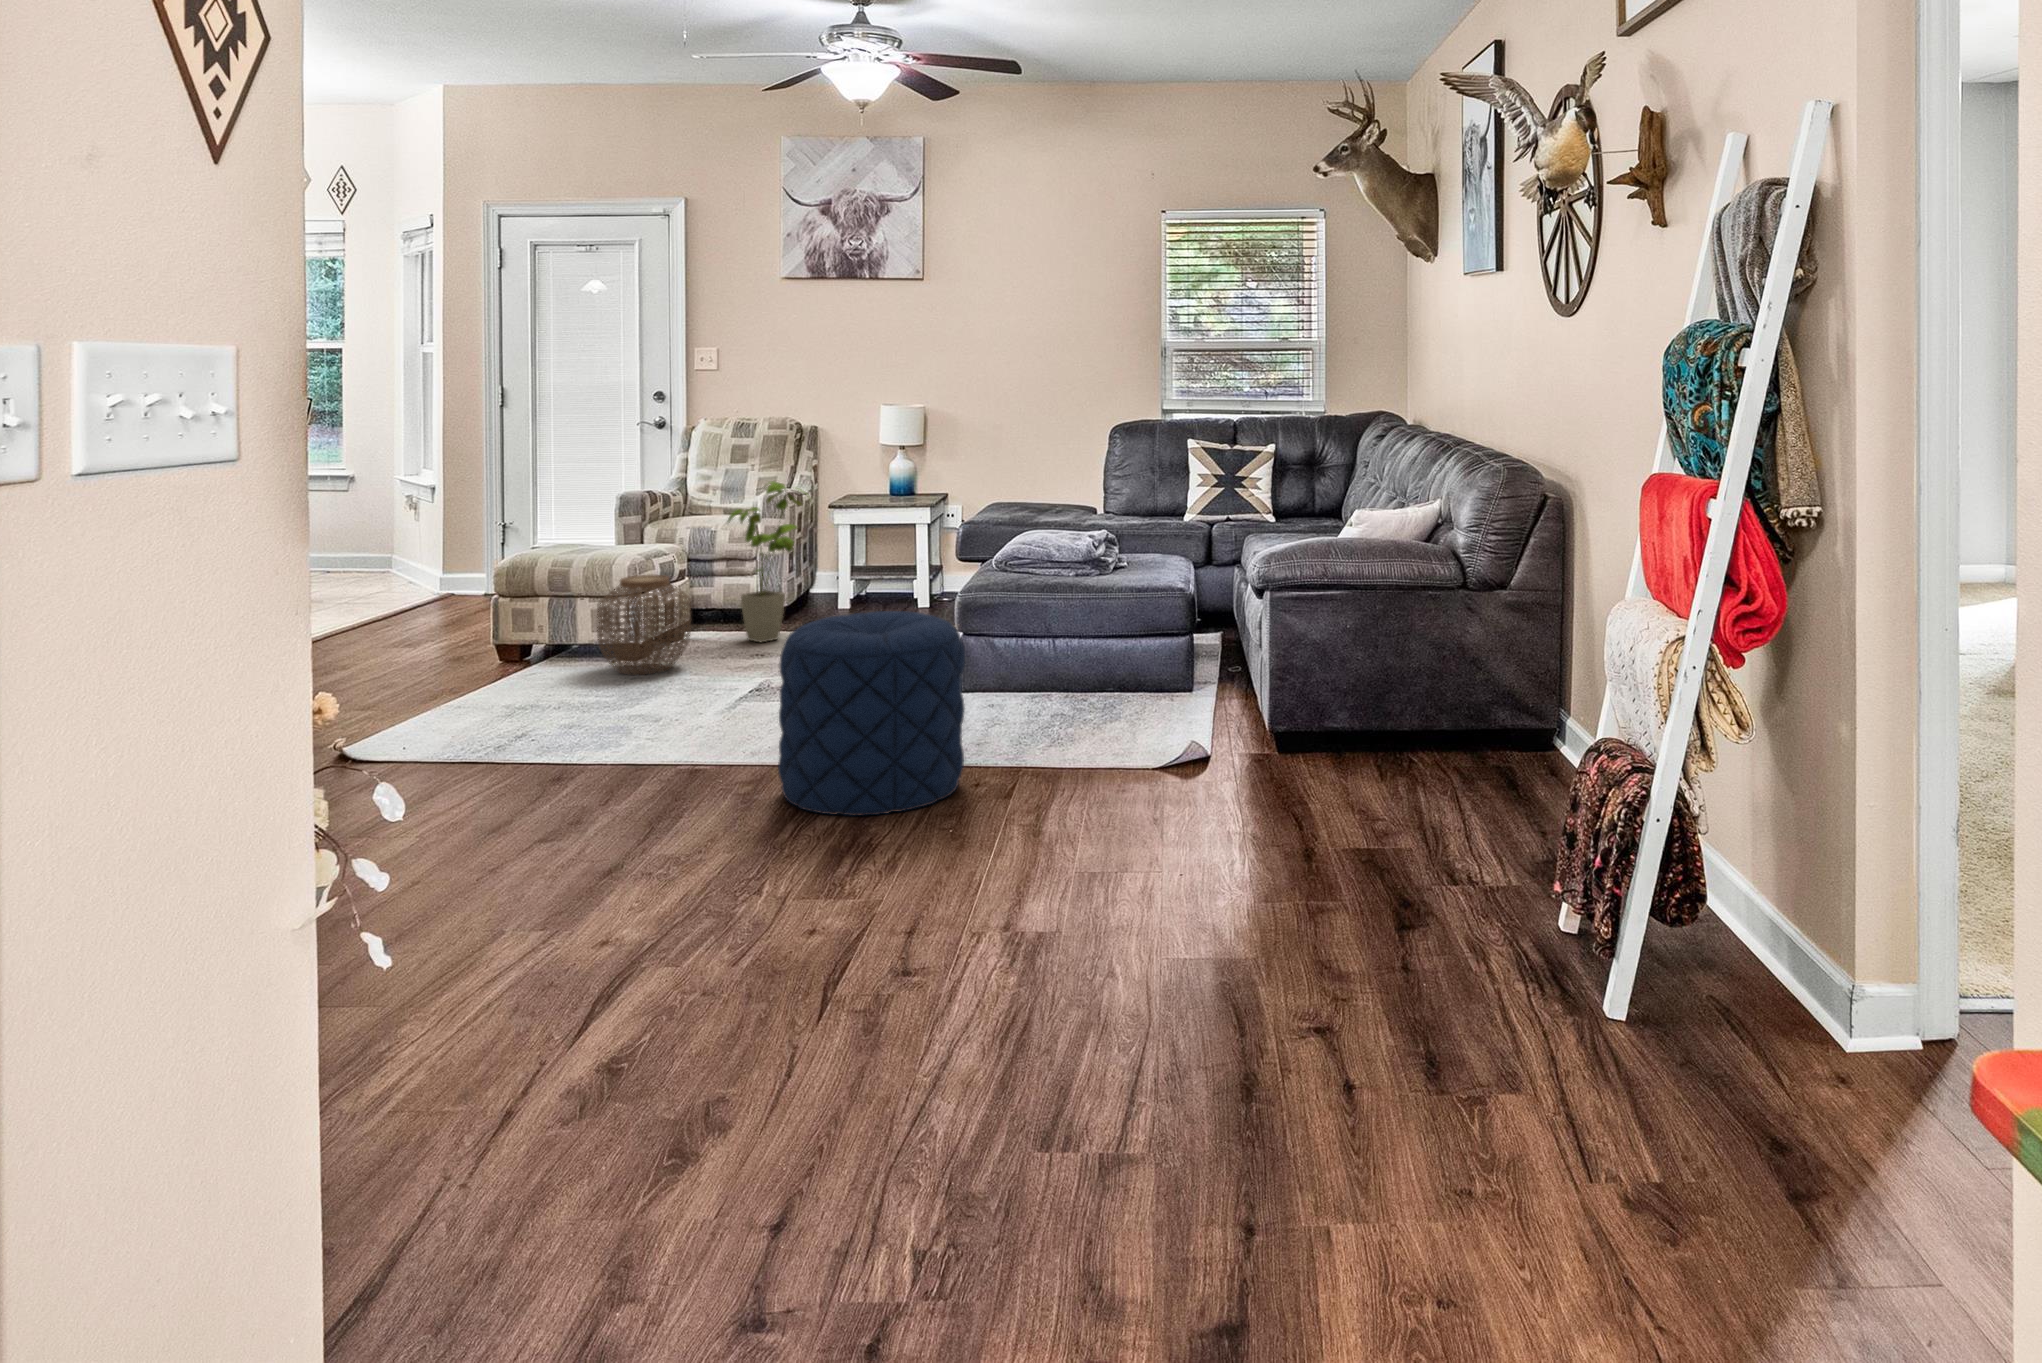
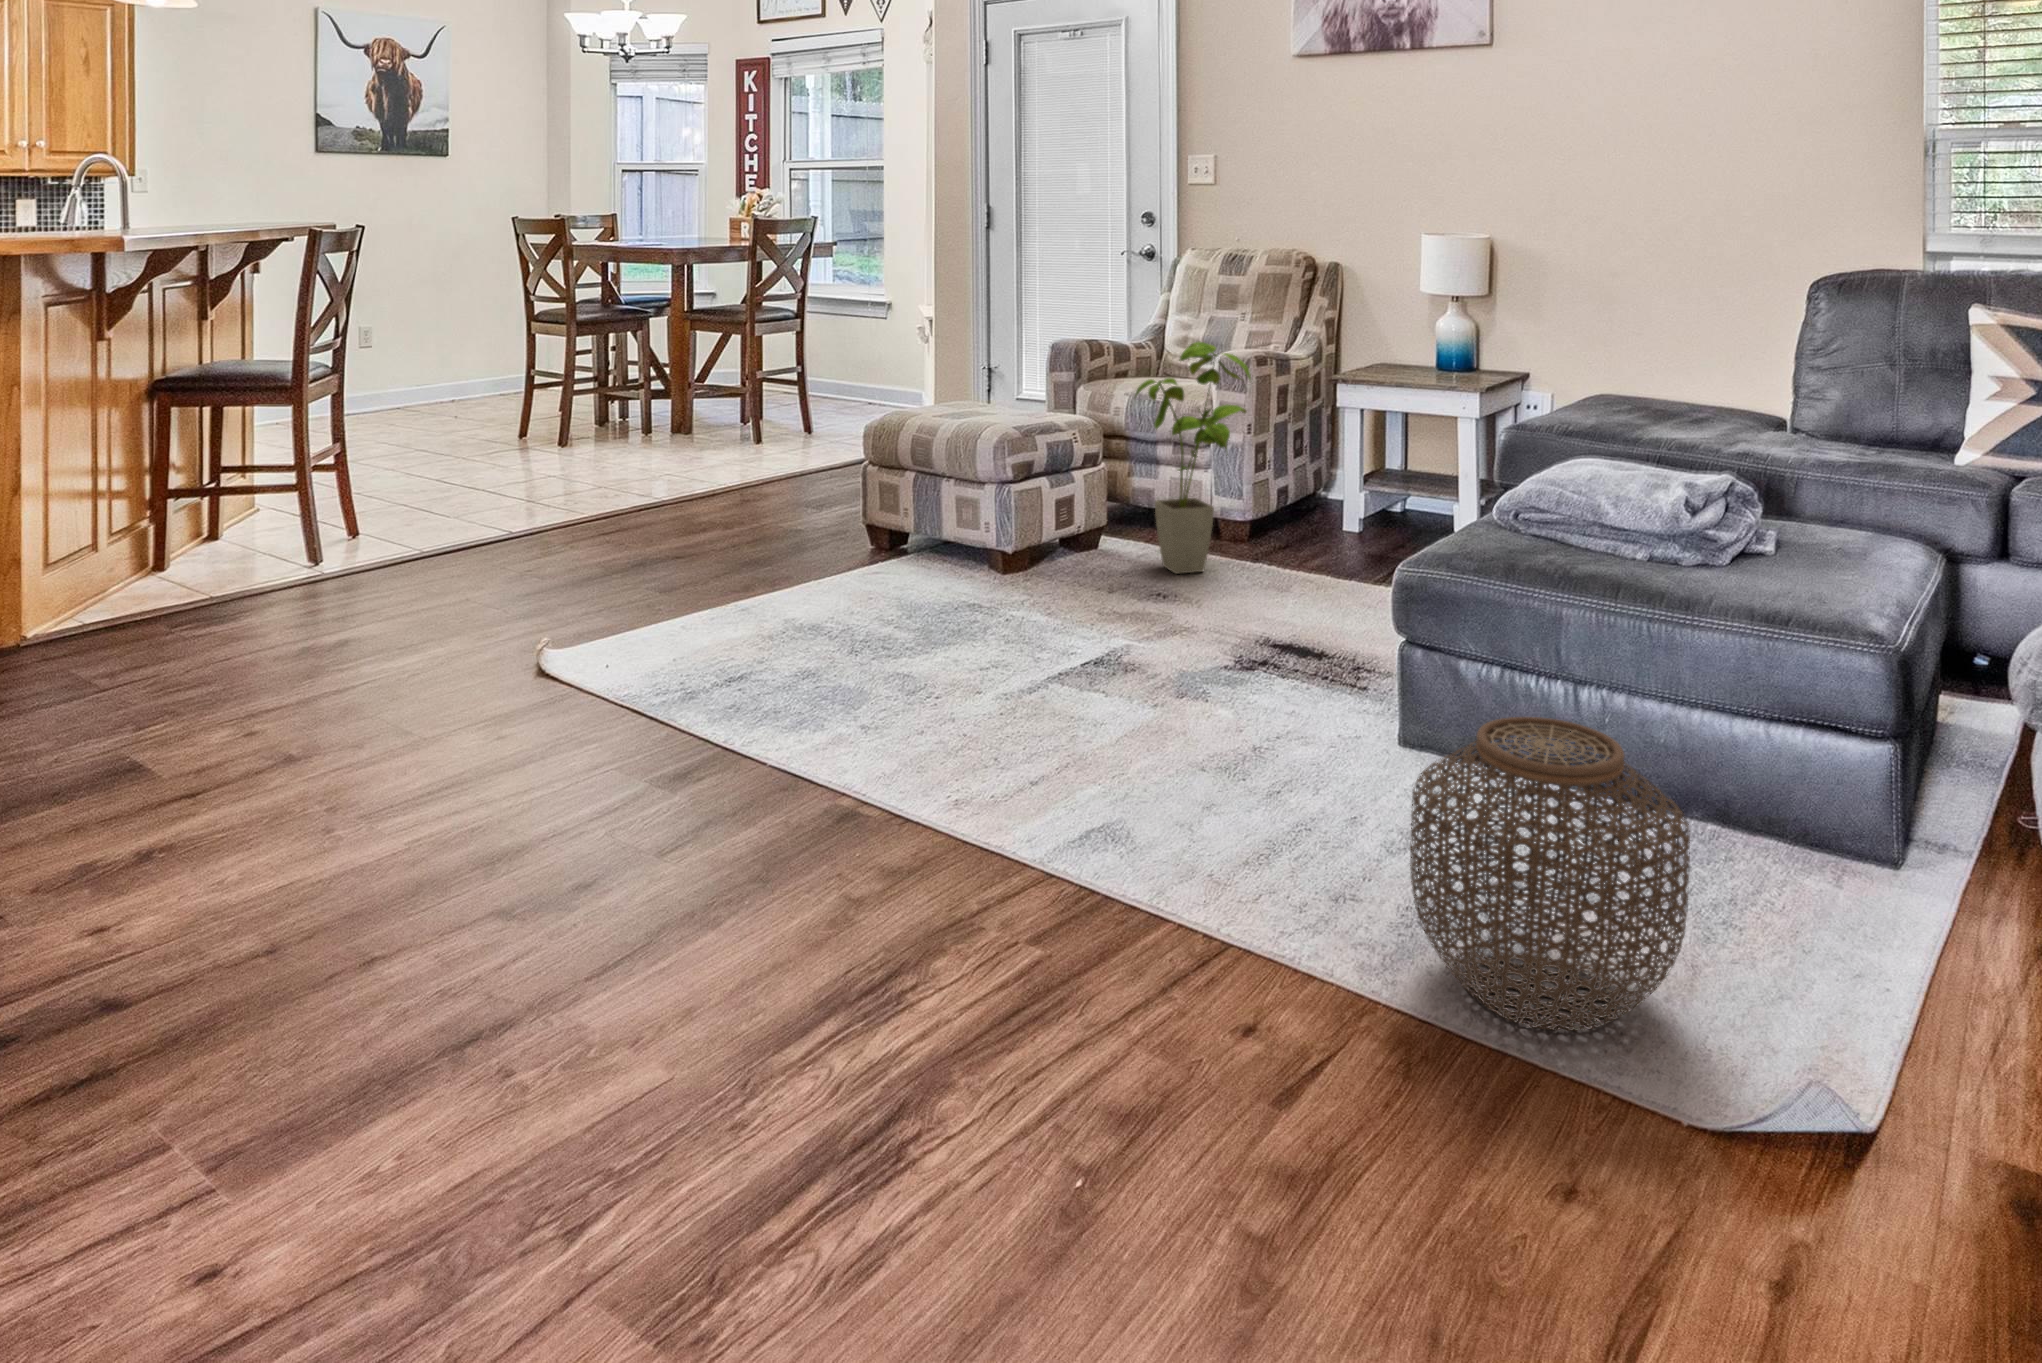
woven basket: present [597,575,691,675] -> present [1410,717,1690,1031]
pouf: present [778,611,965,816] -> none [796,641,1197,1154]

